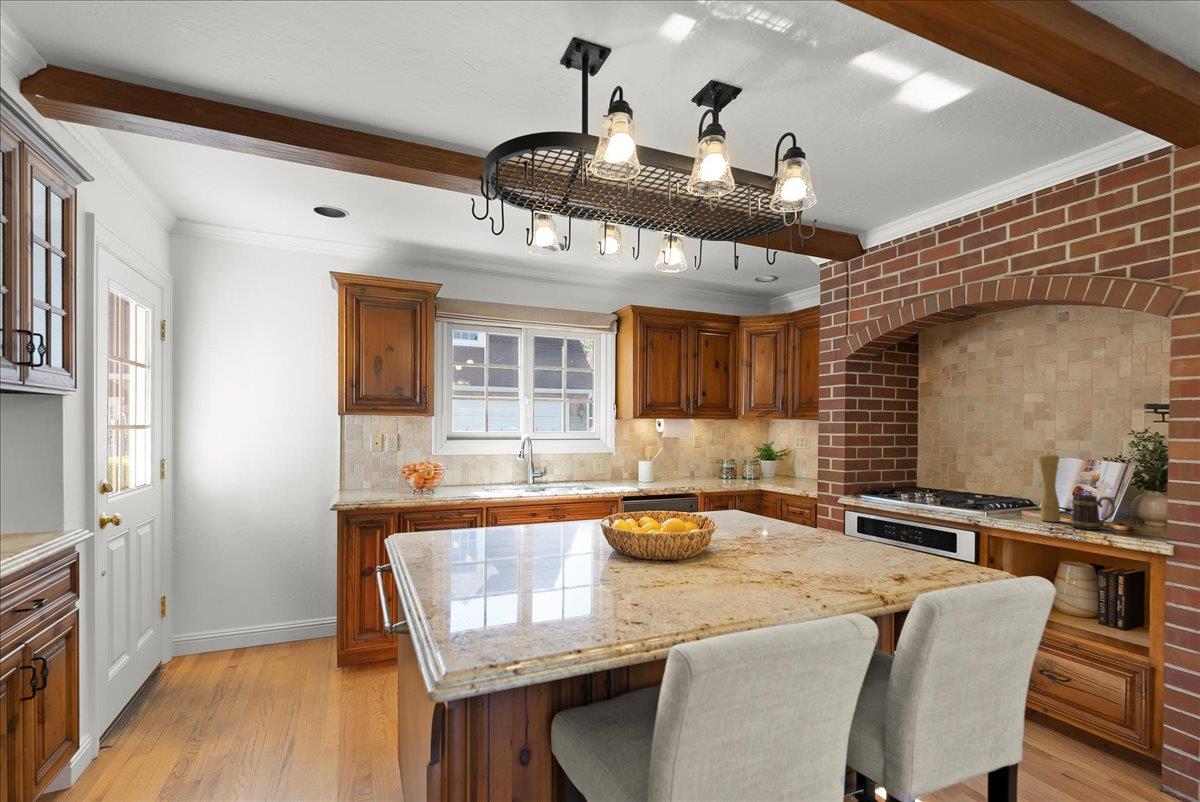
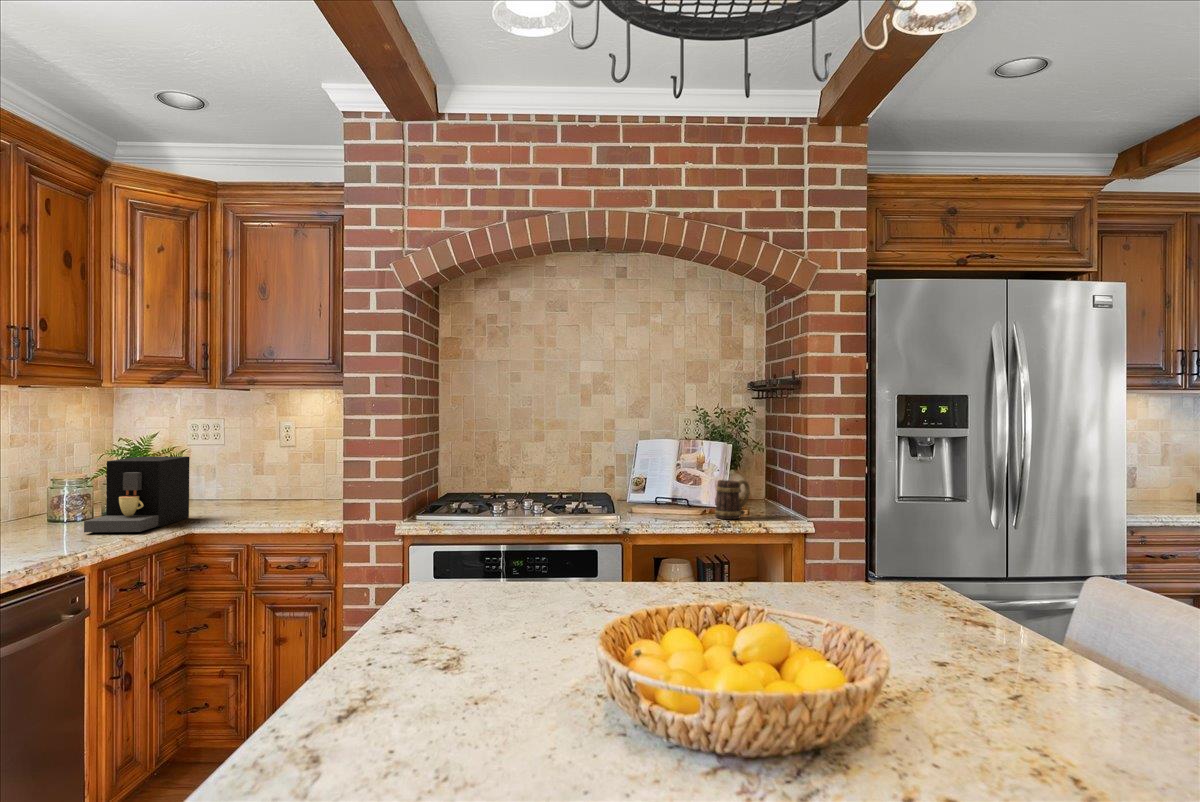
coffee maker: none [723,453,774,487] -> present [84,457,189,532]
pepper mill: present [1038,453,1061,522] -> none [676,434,697,516]

